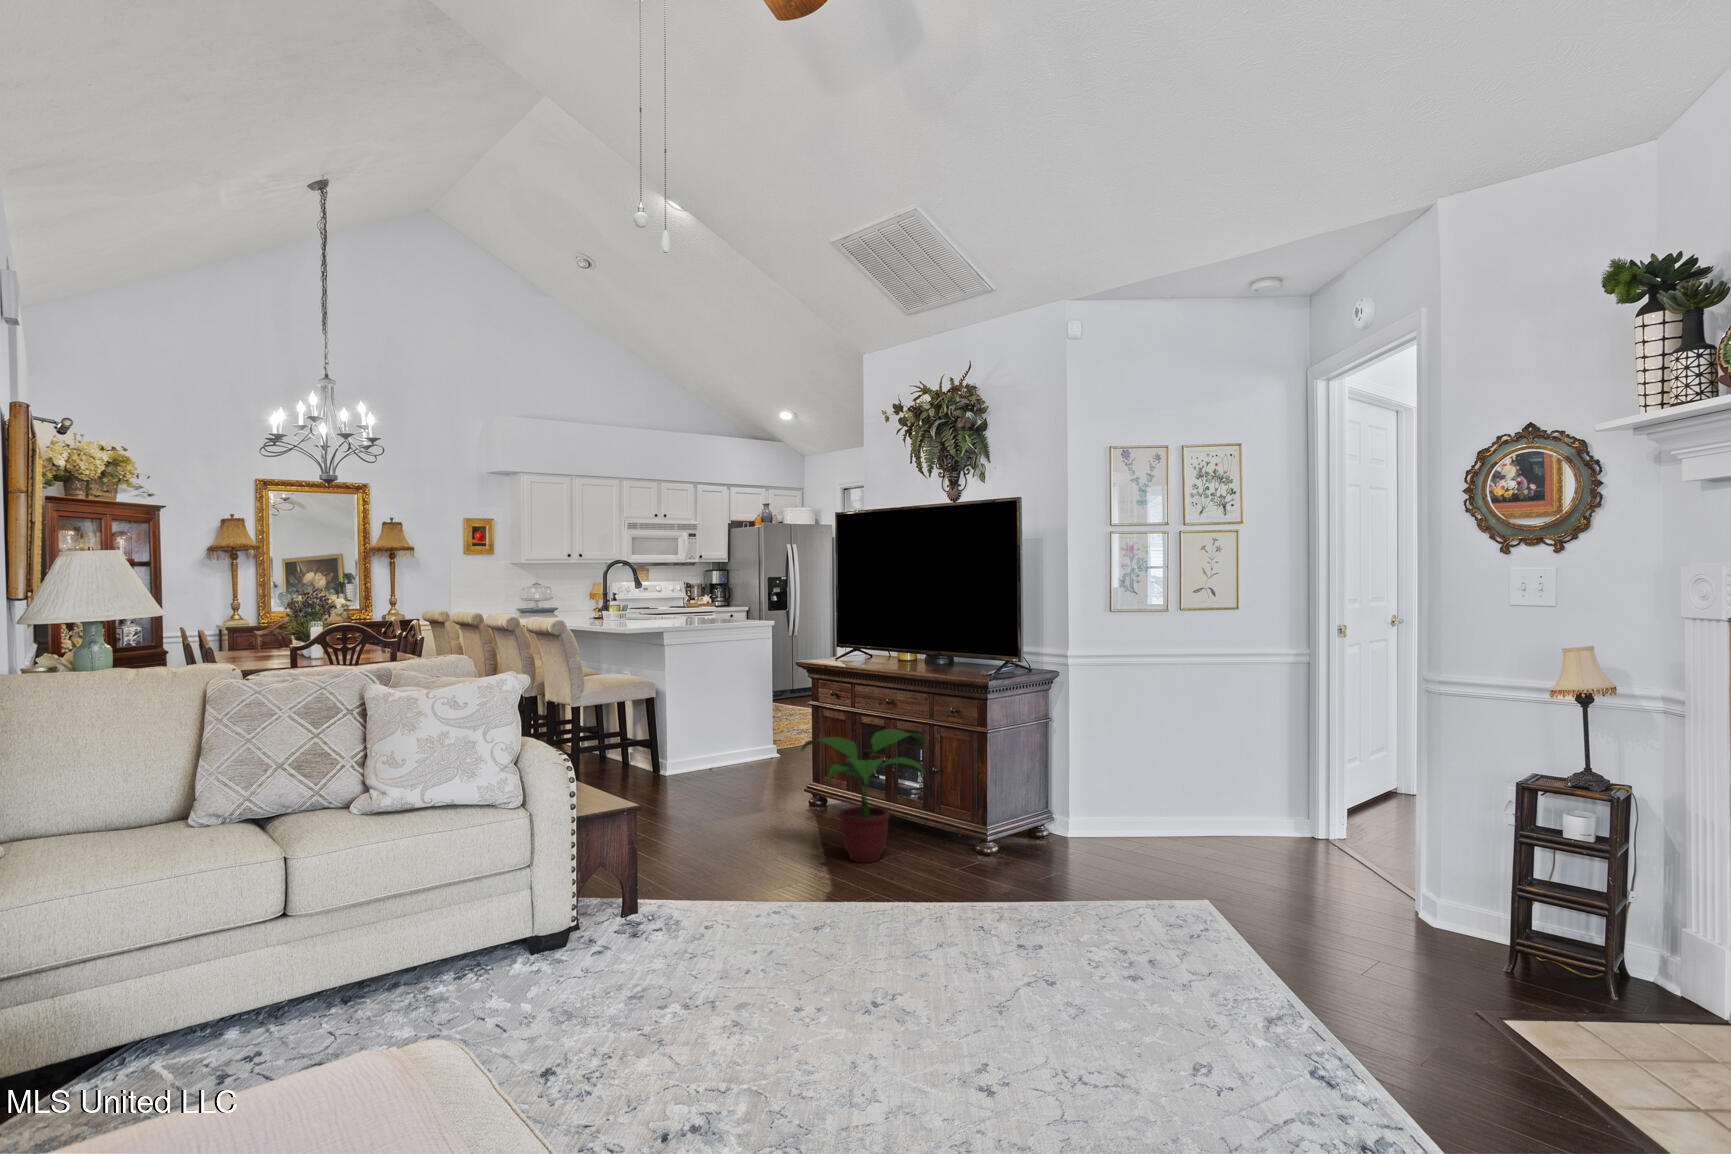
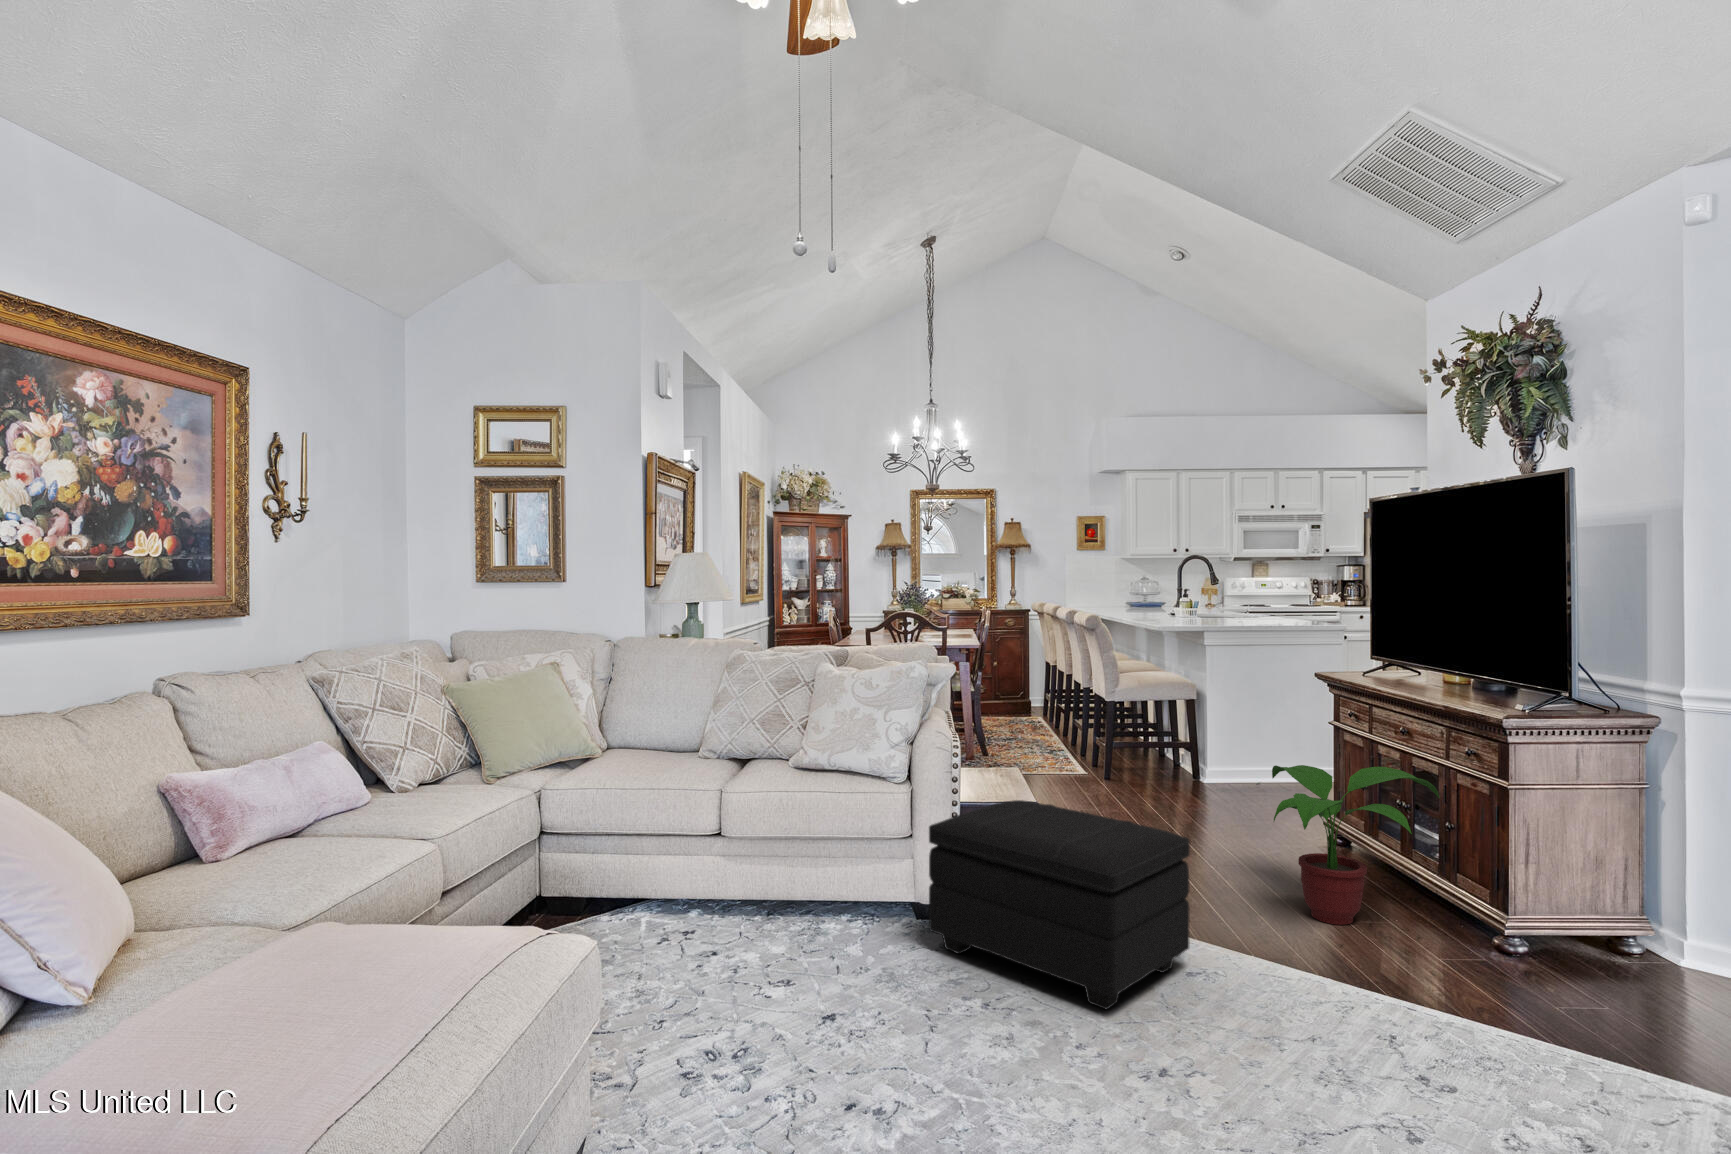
footstool: none [579,802,813,973] -> present [929,800,1190,1009]

